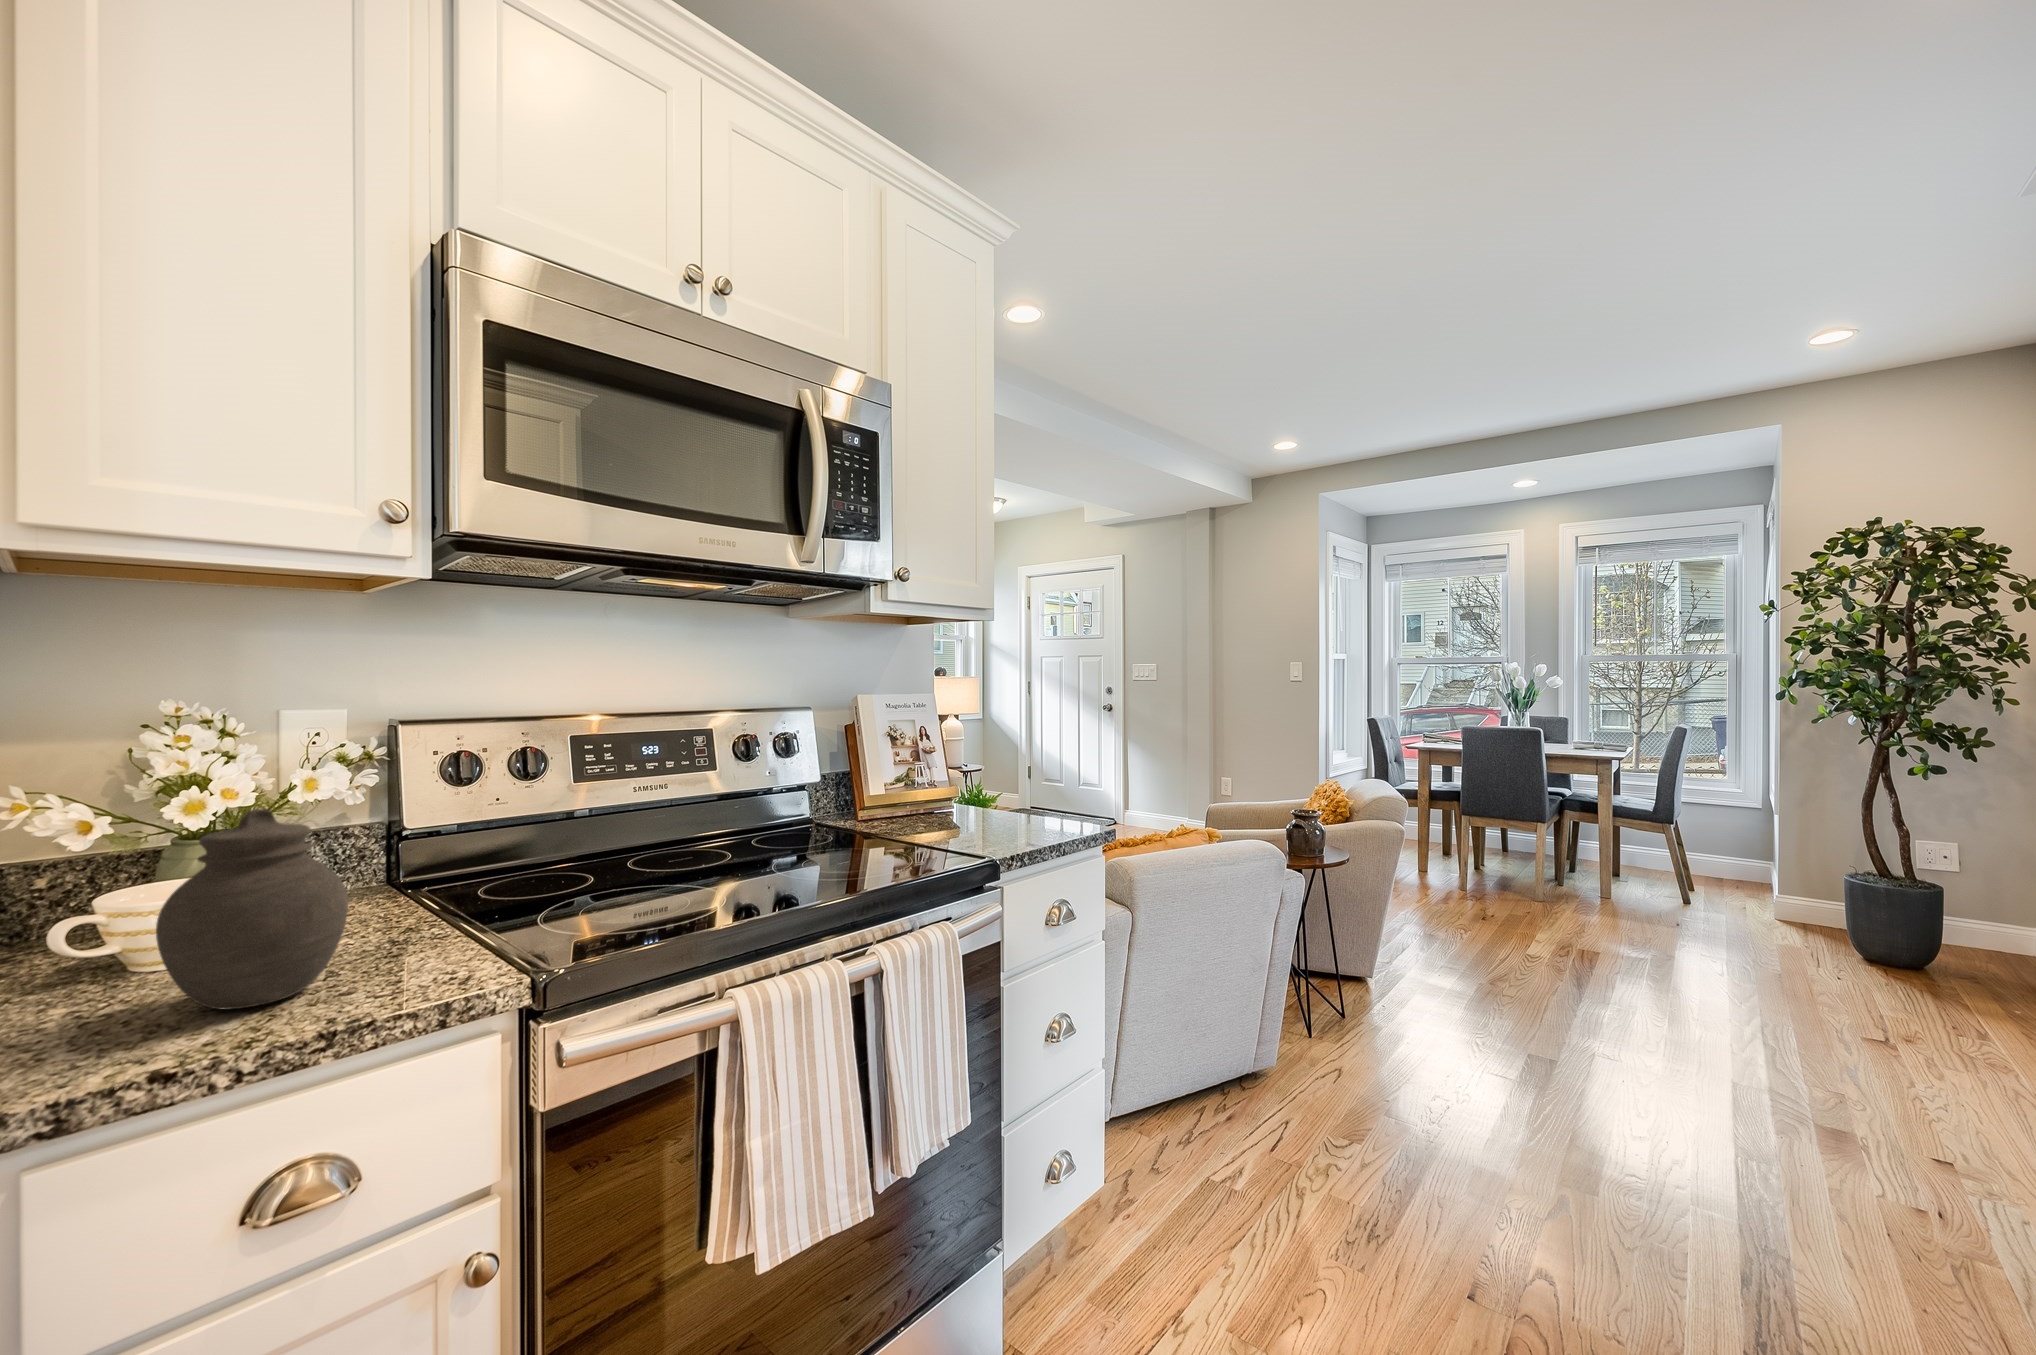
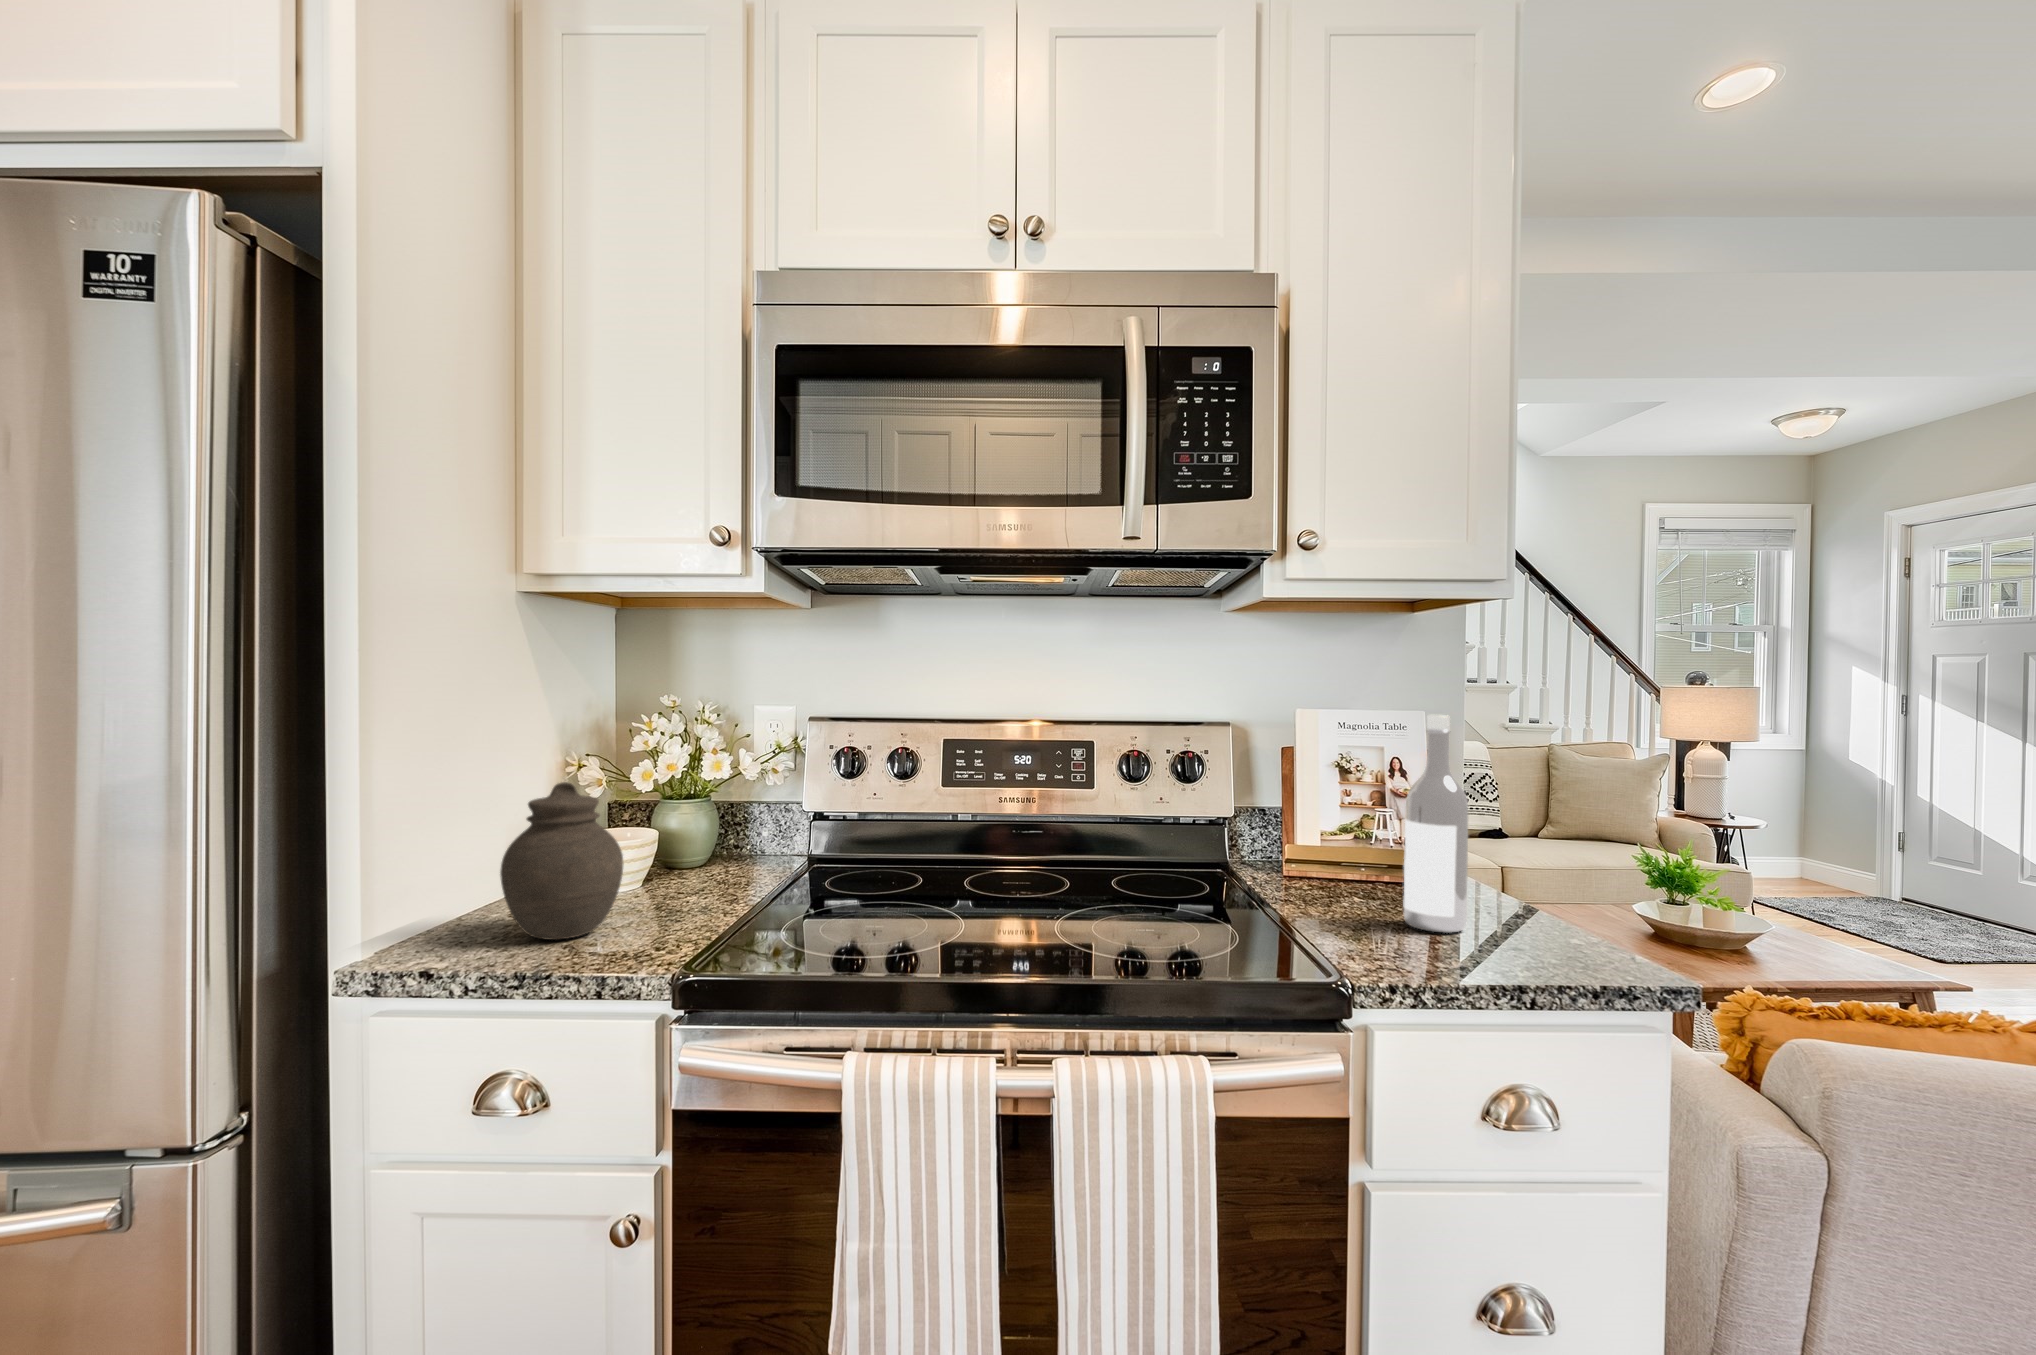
wine bottle: none [976,691,1014,830] -> present [1404,715,1468,933]

